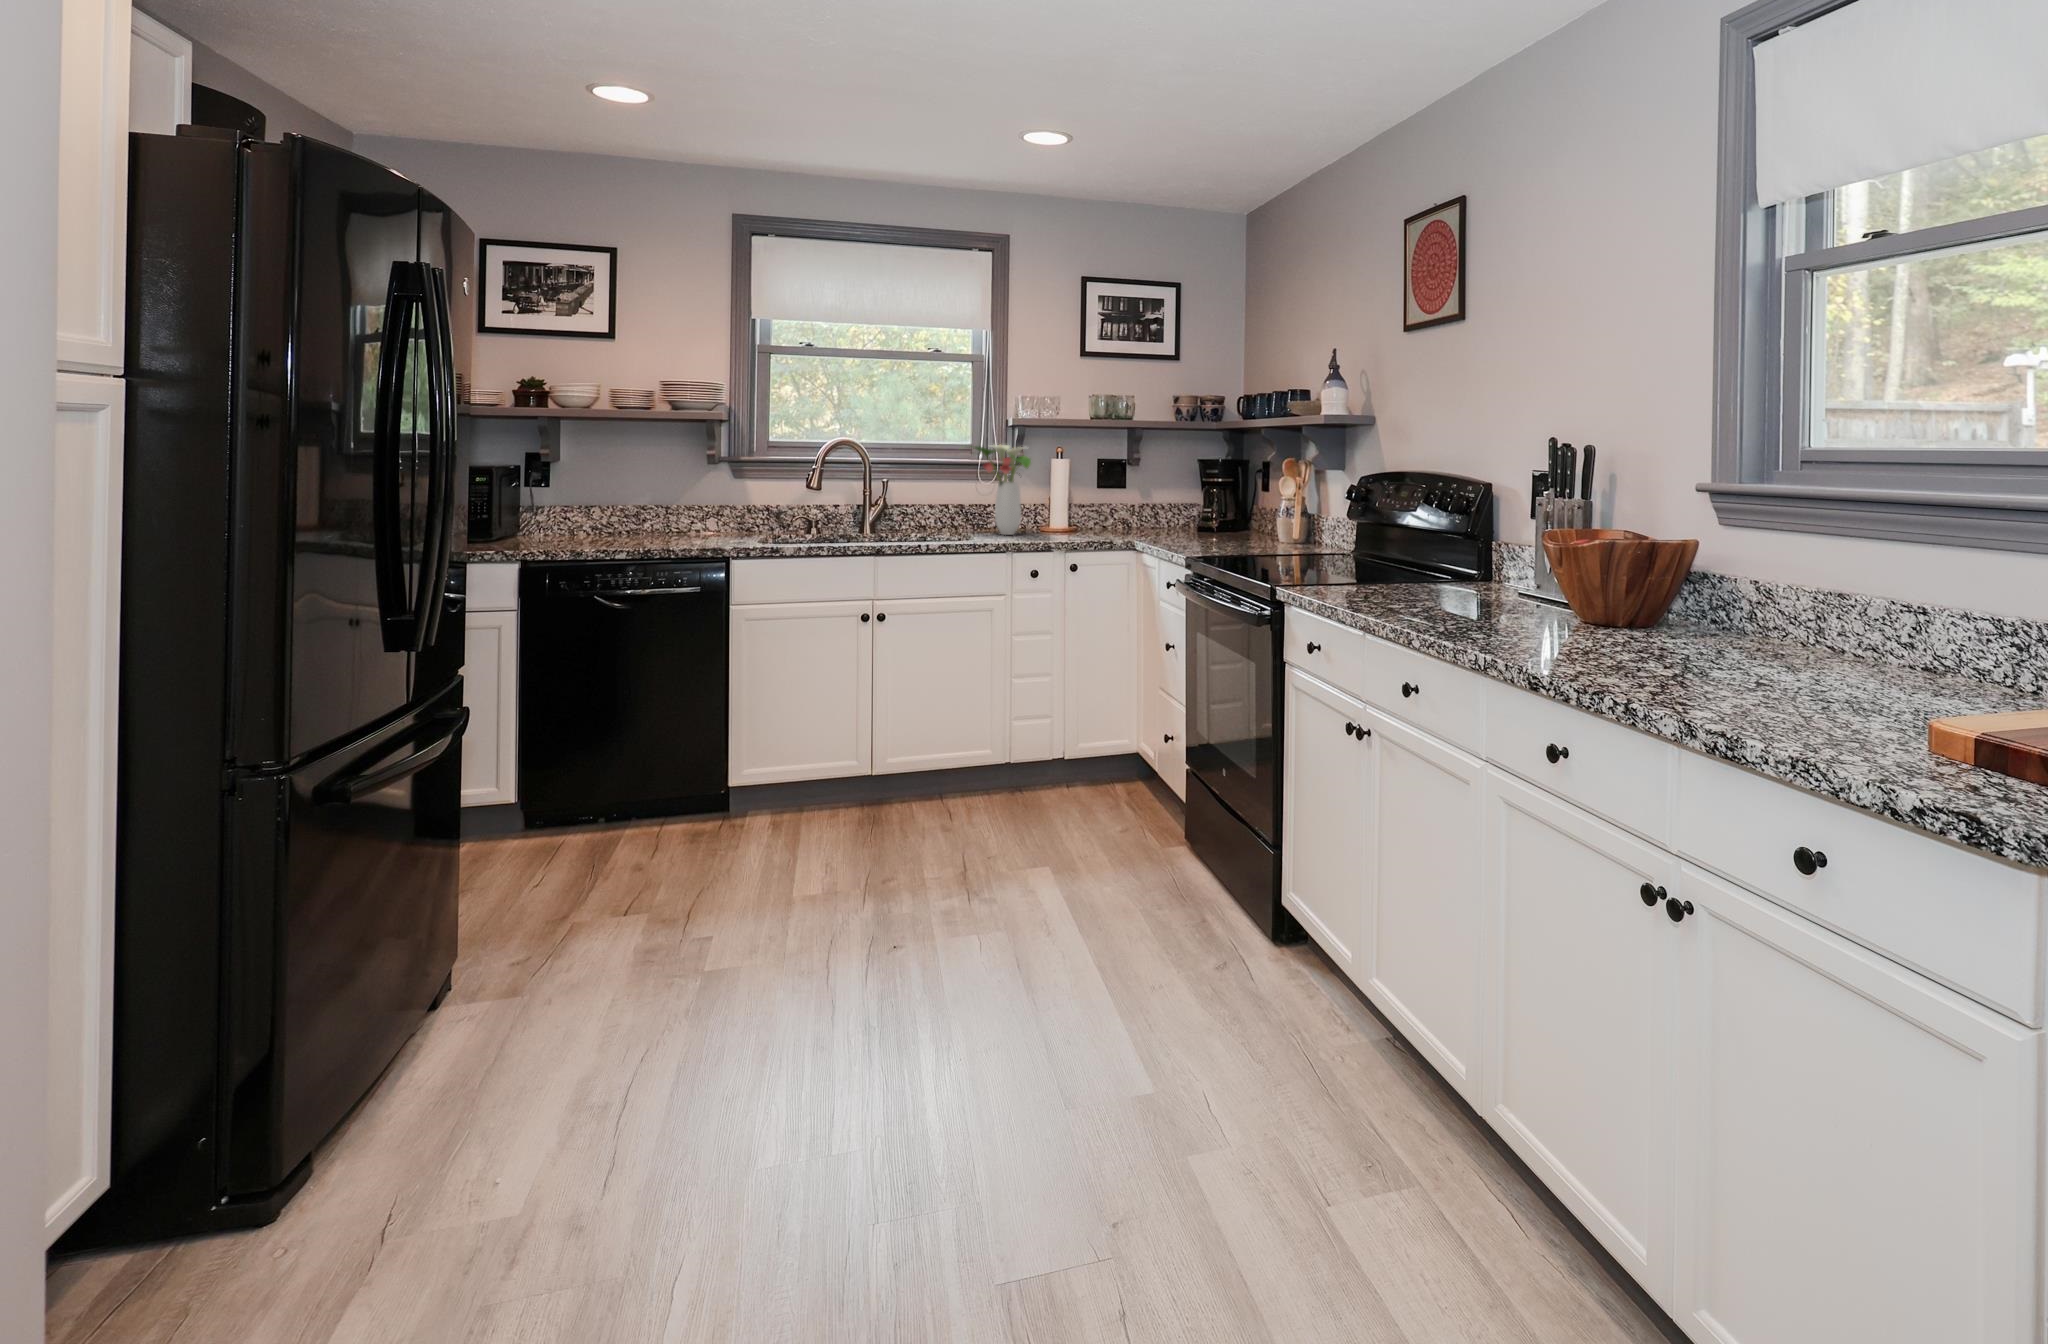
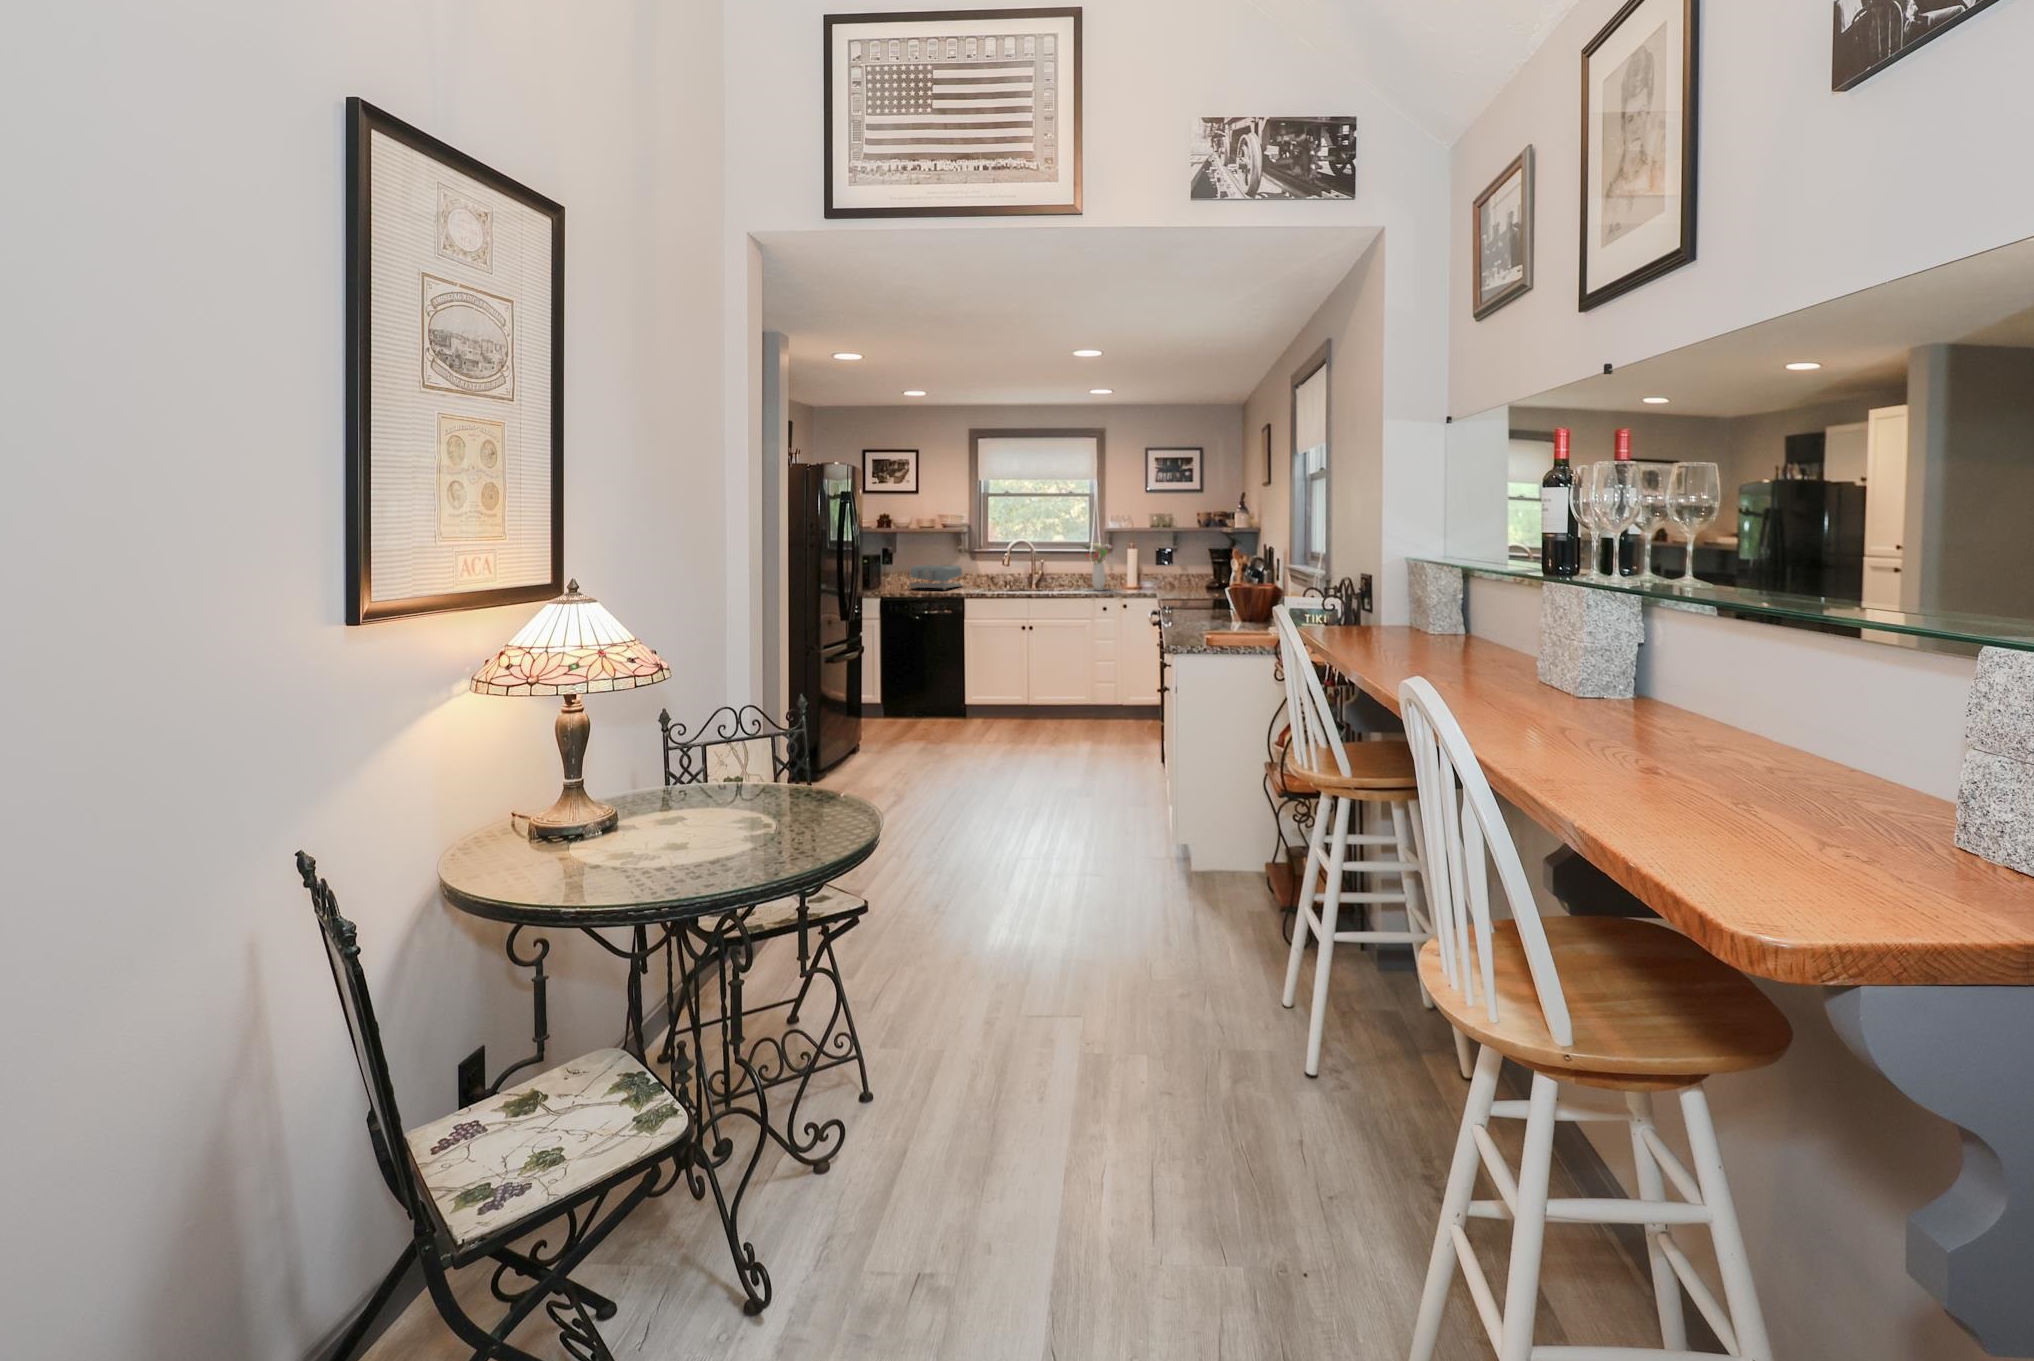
toaster: none [592,485,718,537] -> present [909,565,962,590]

